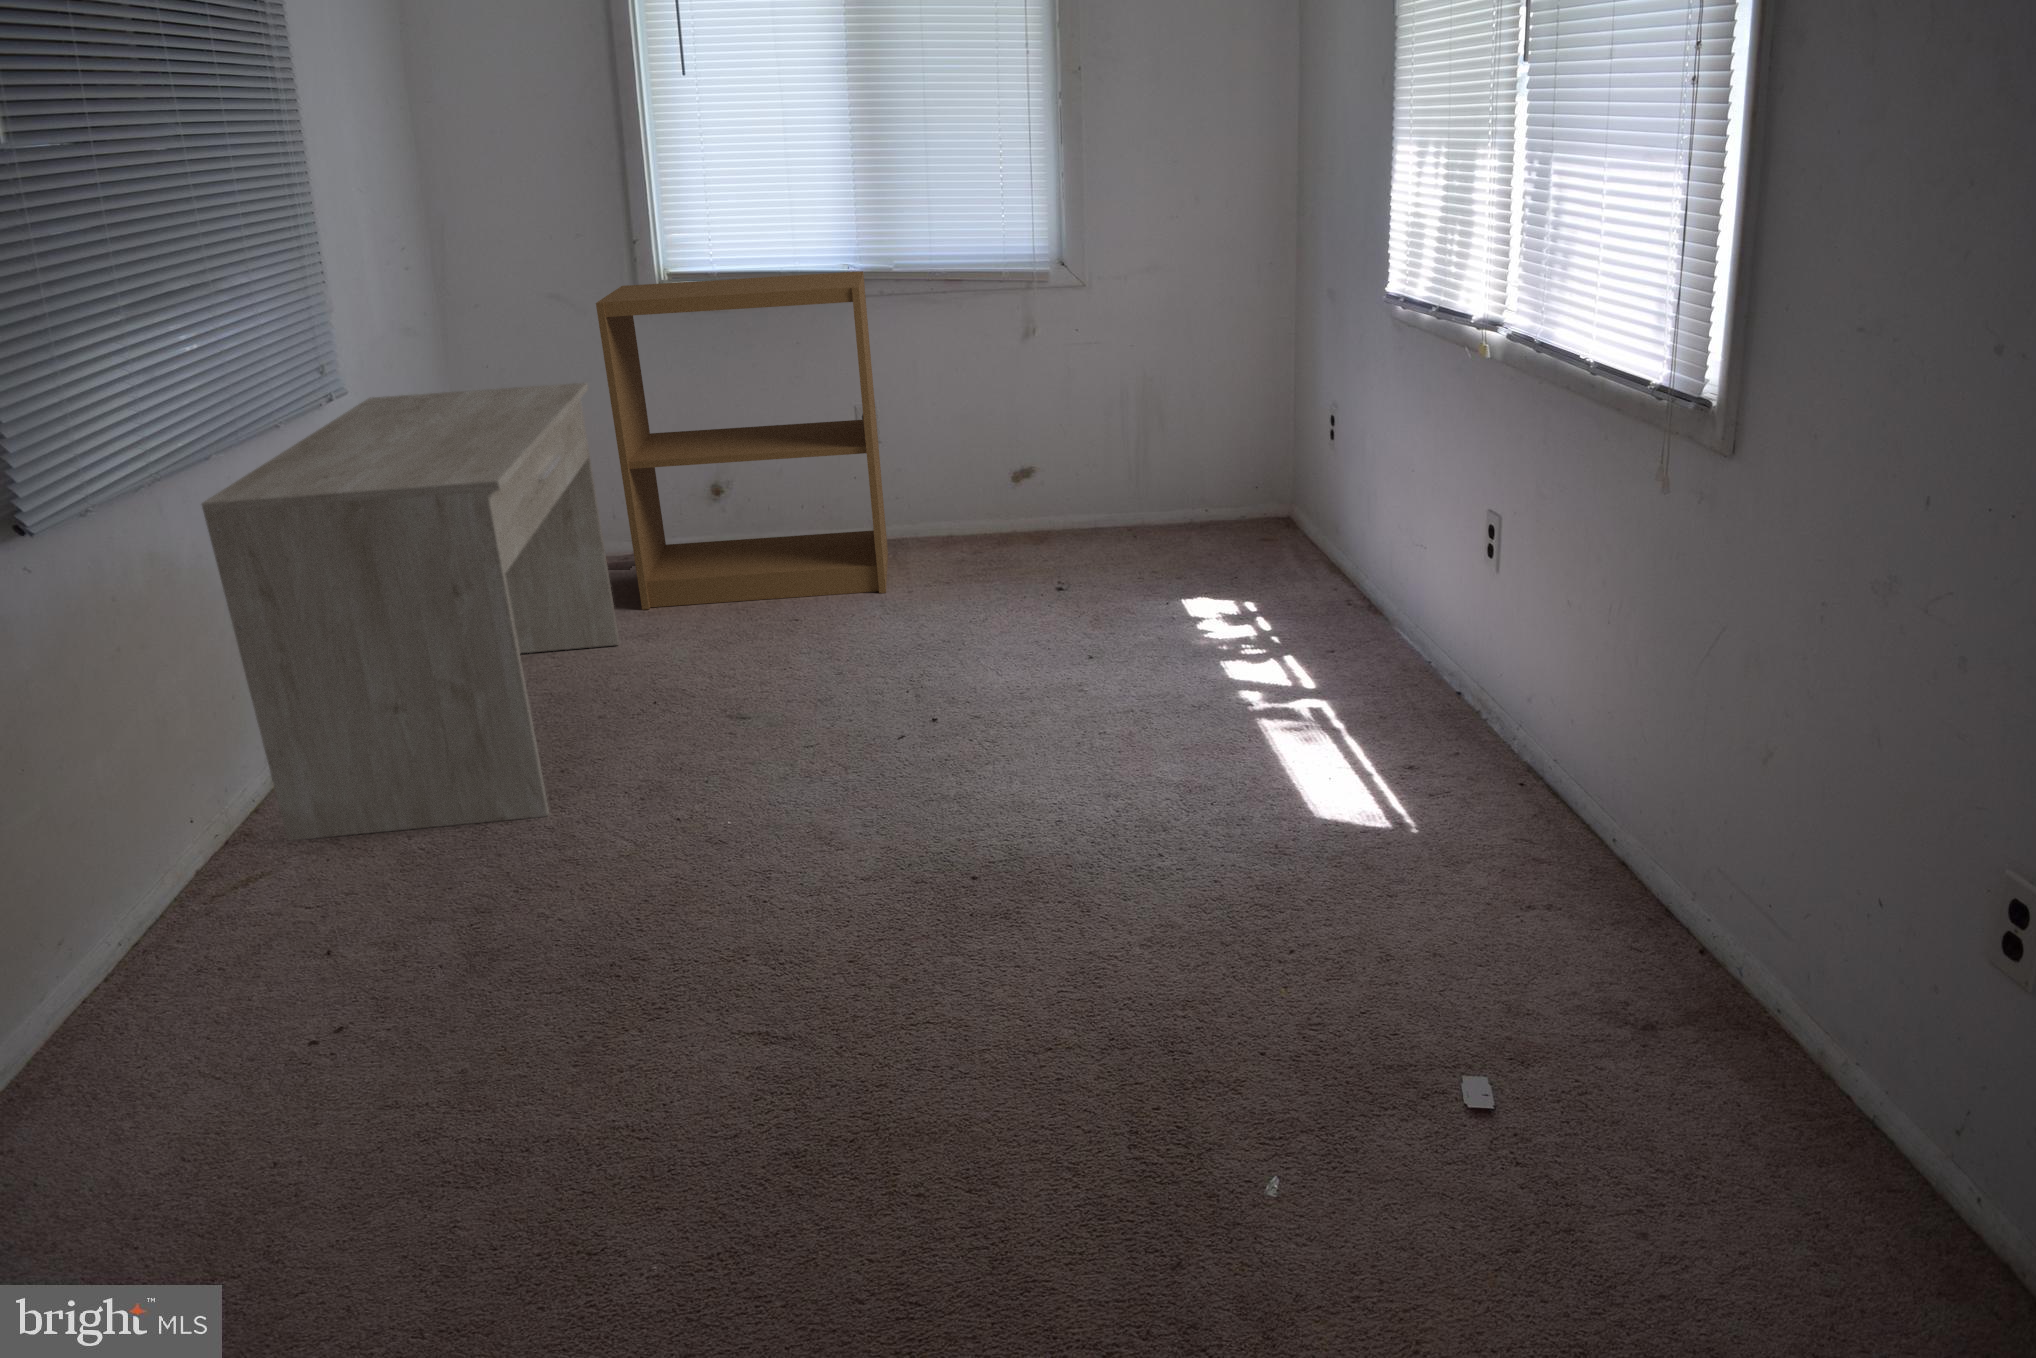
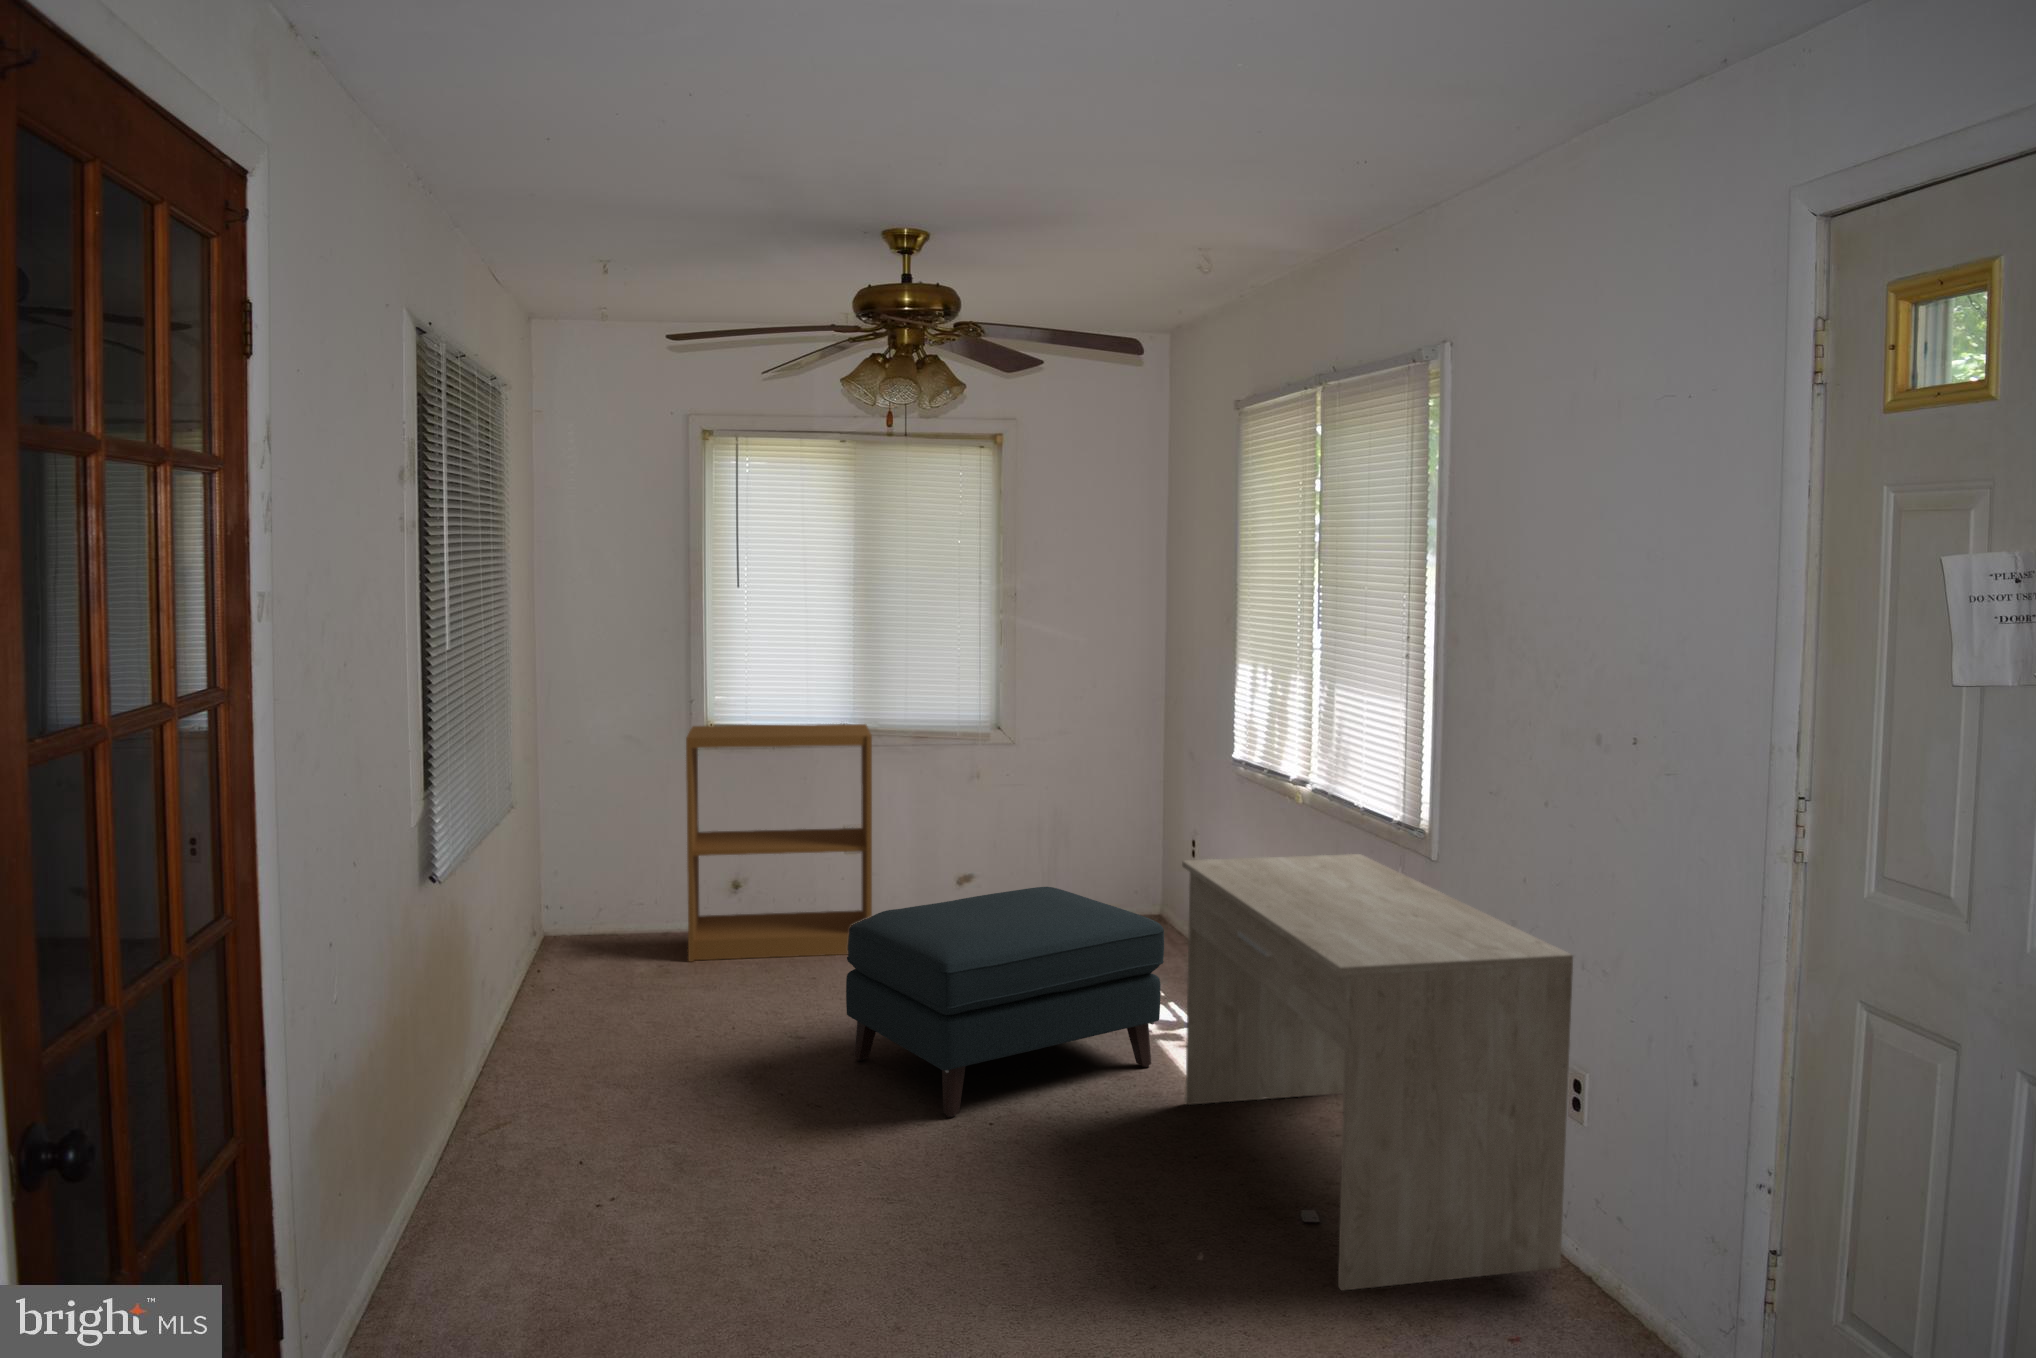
desk: present [202,383,619,841] -> present [1182,854,1573,1290]
ottoman: none [790,504,1262,860] -> present [846,887,1164,1117]

